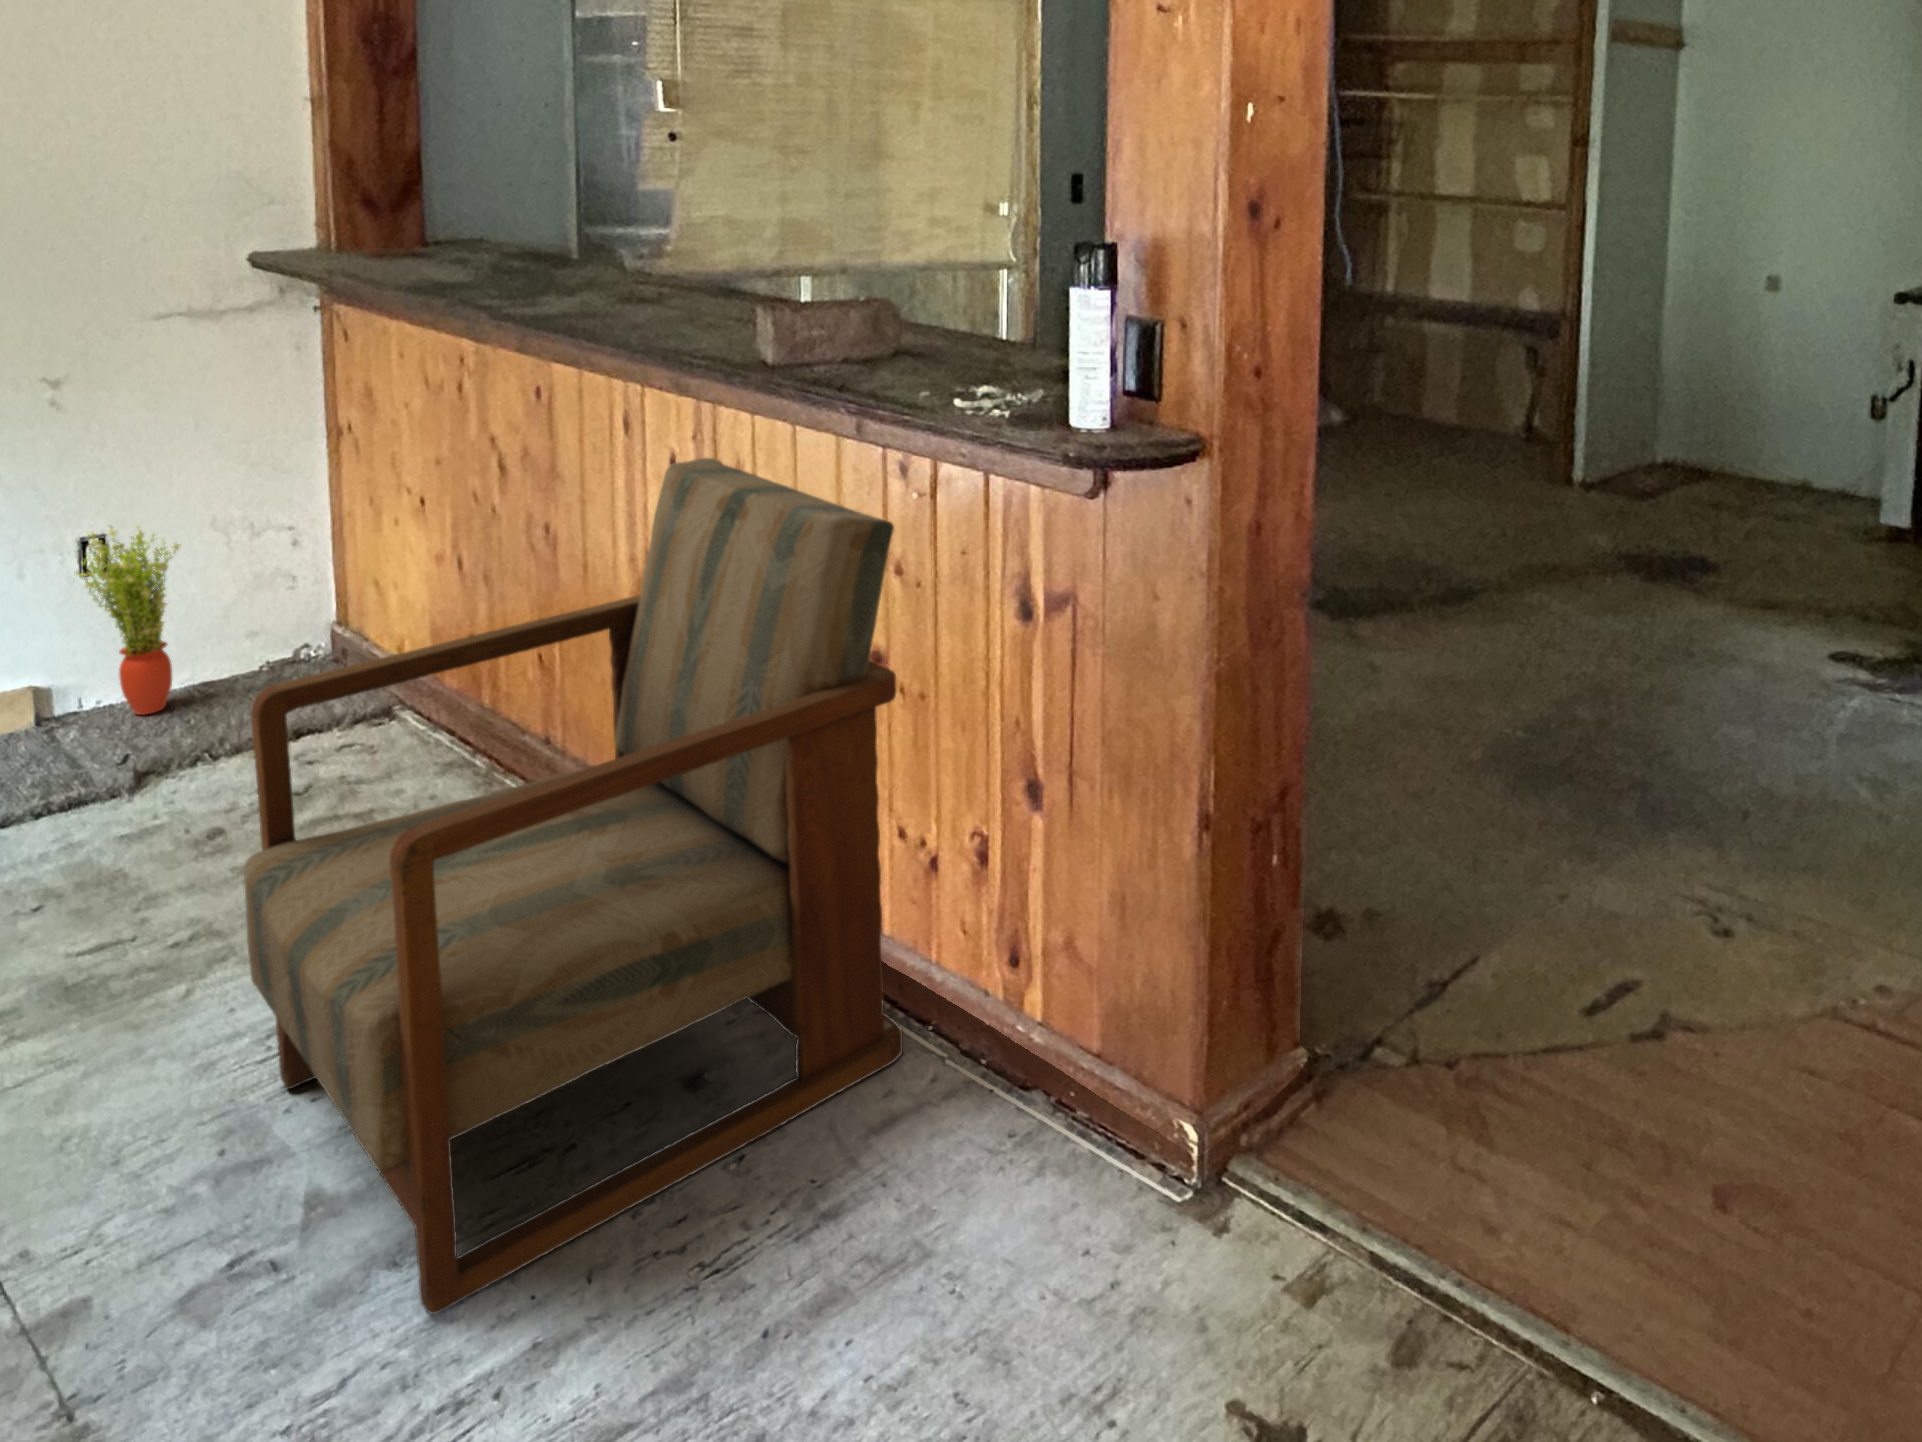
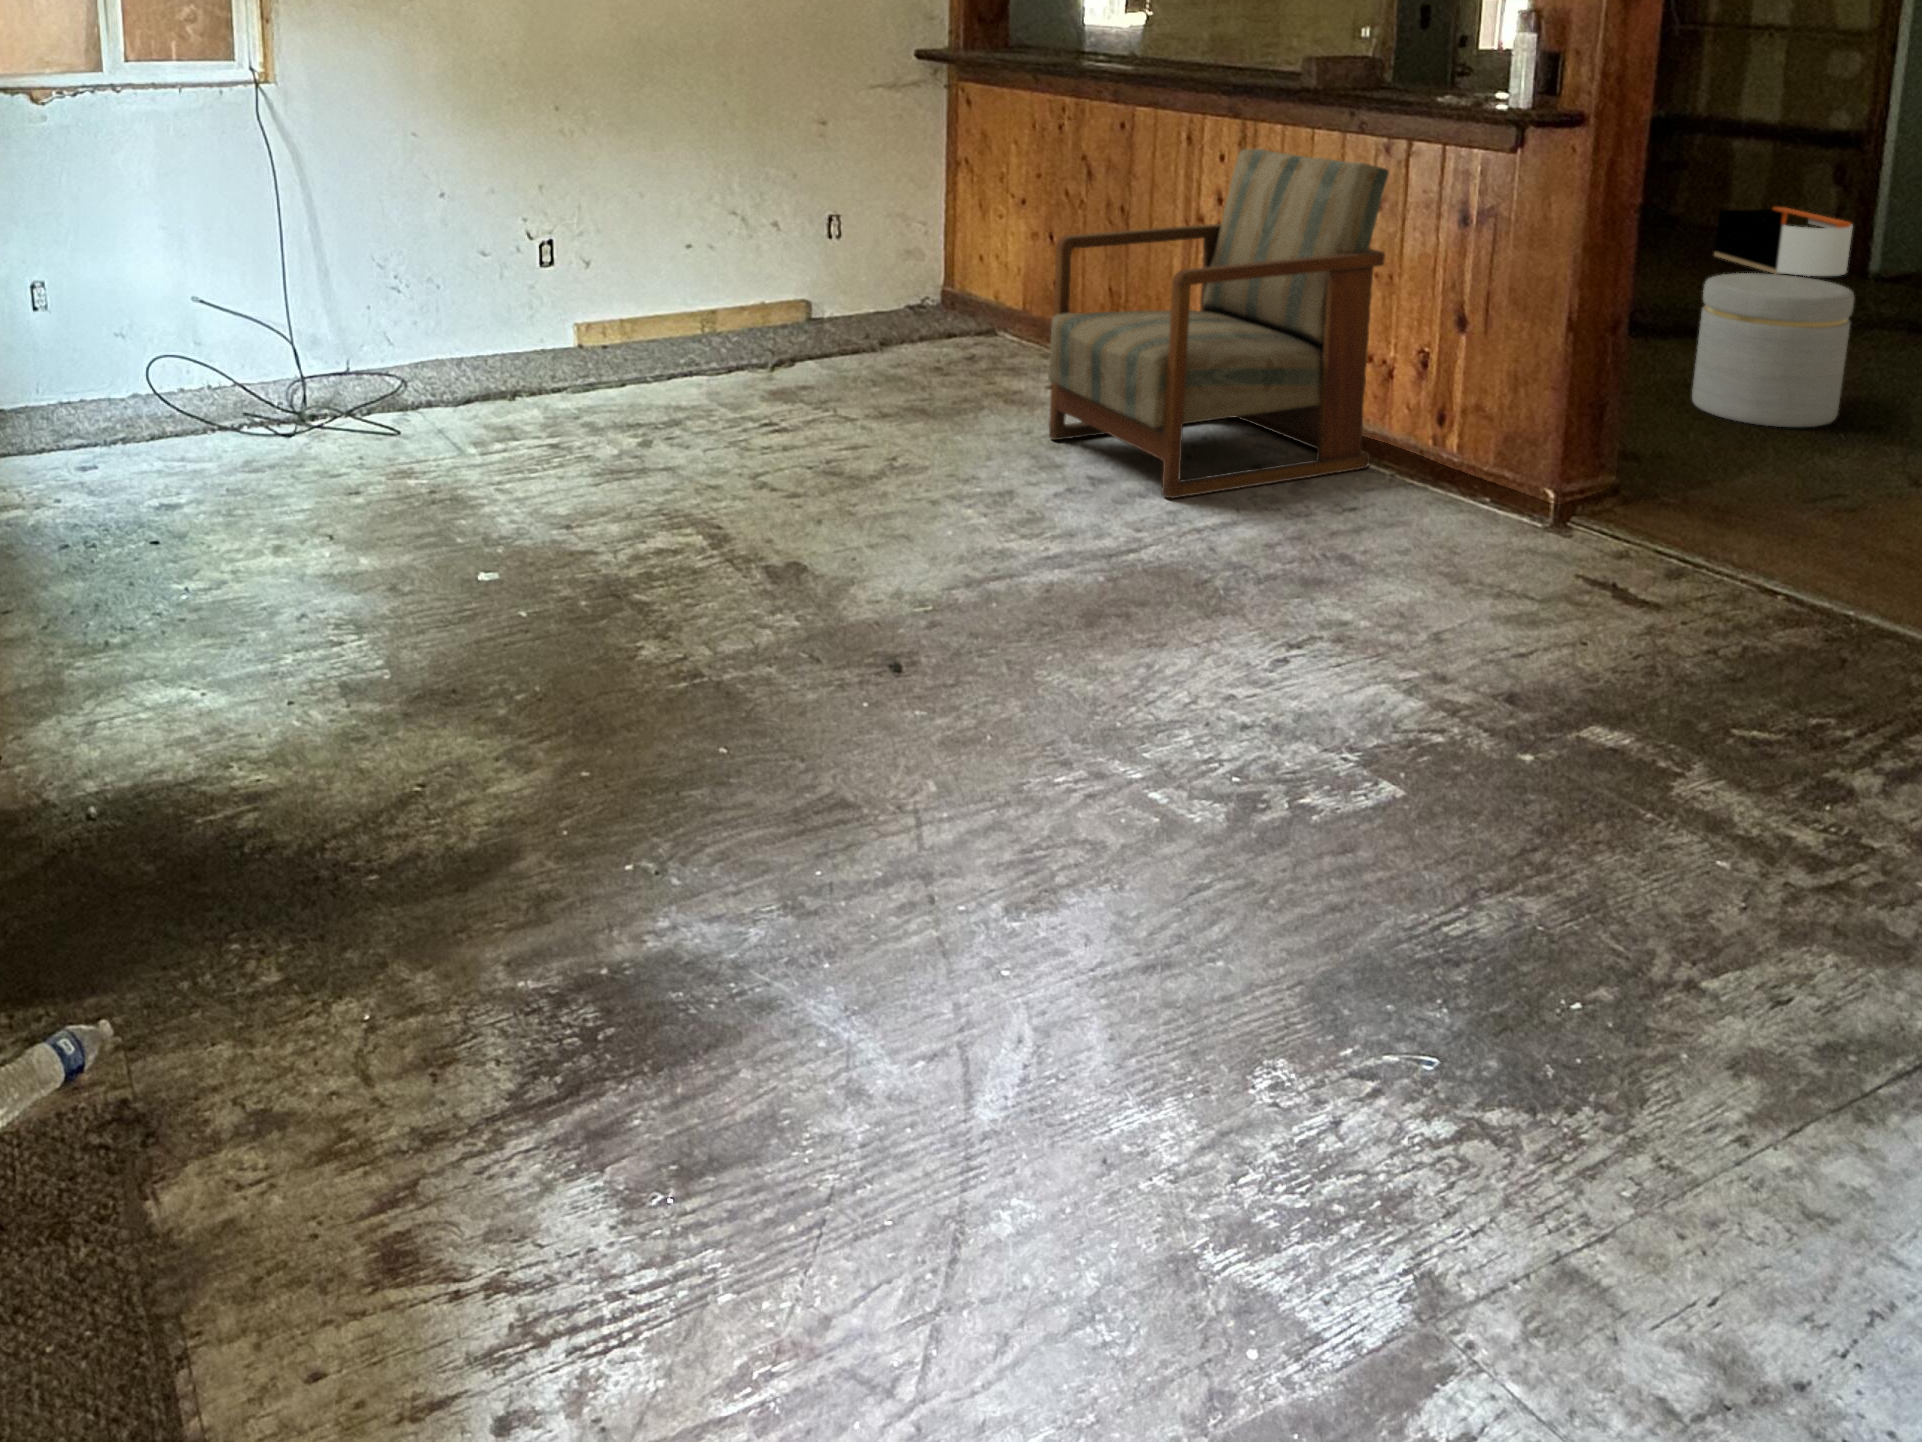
storage bin: none [1388,382,1521,466] -> present [1714,207,1853,276]
potted plant: present [76,526,179,715] -> none [840,207,888,321]
ottoman: none [1394,554,1581,789] -> present [1692,273,1854,427]

